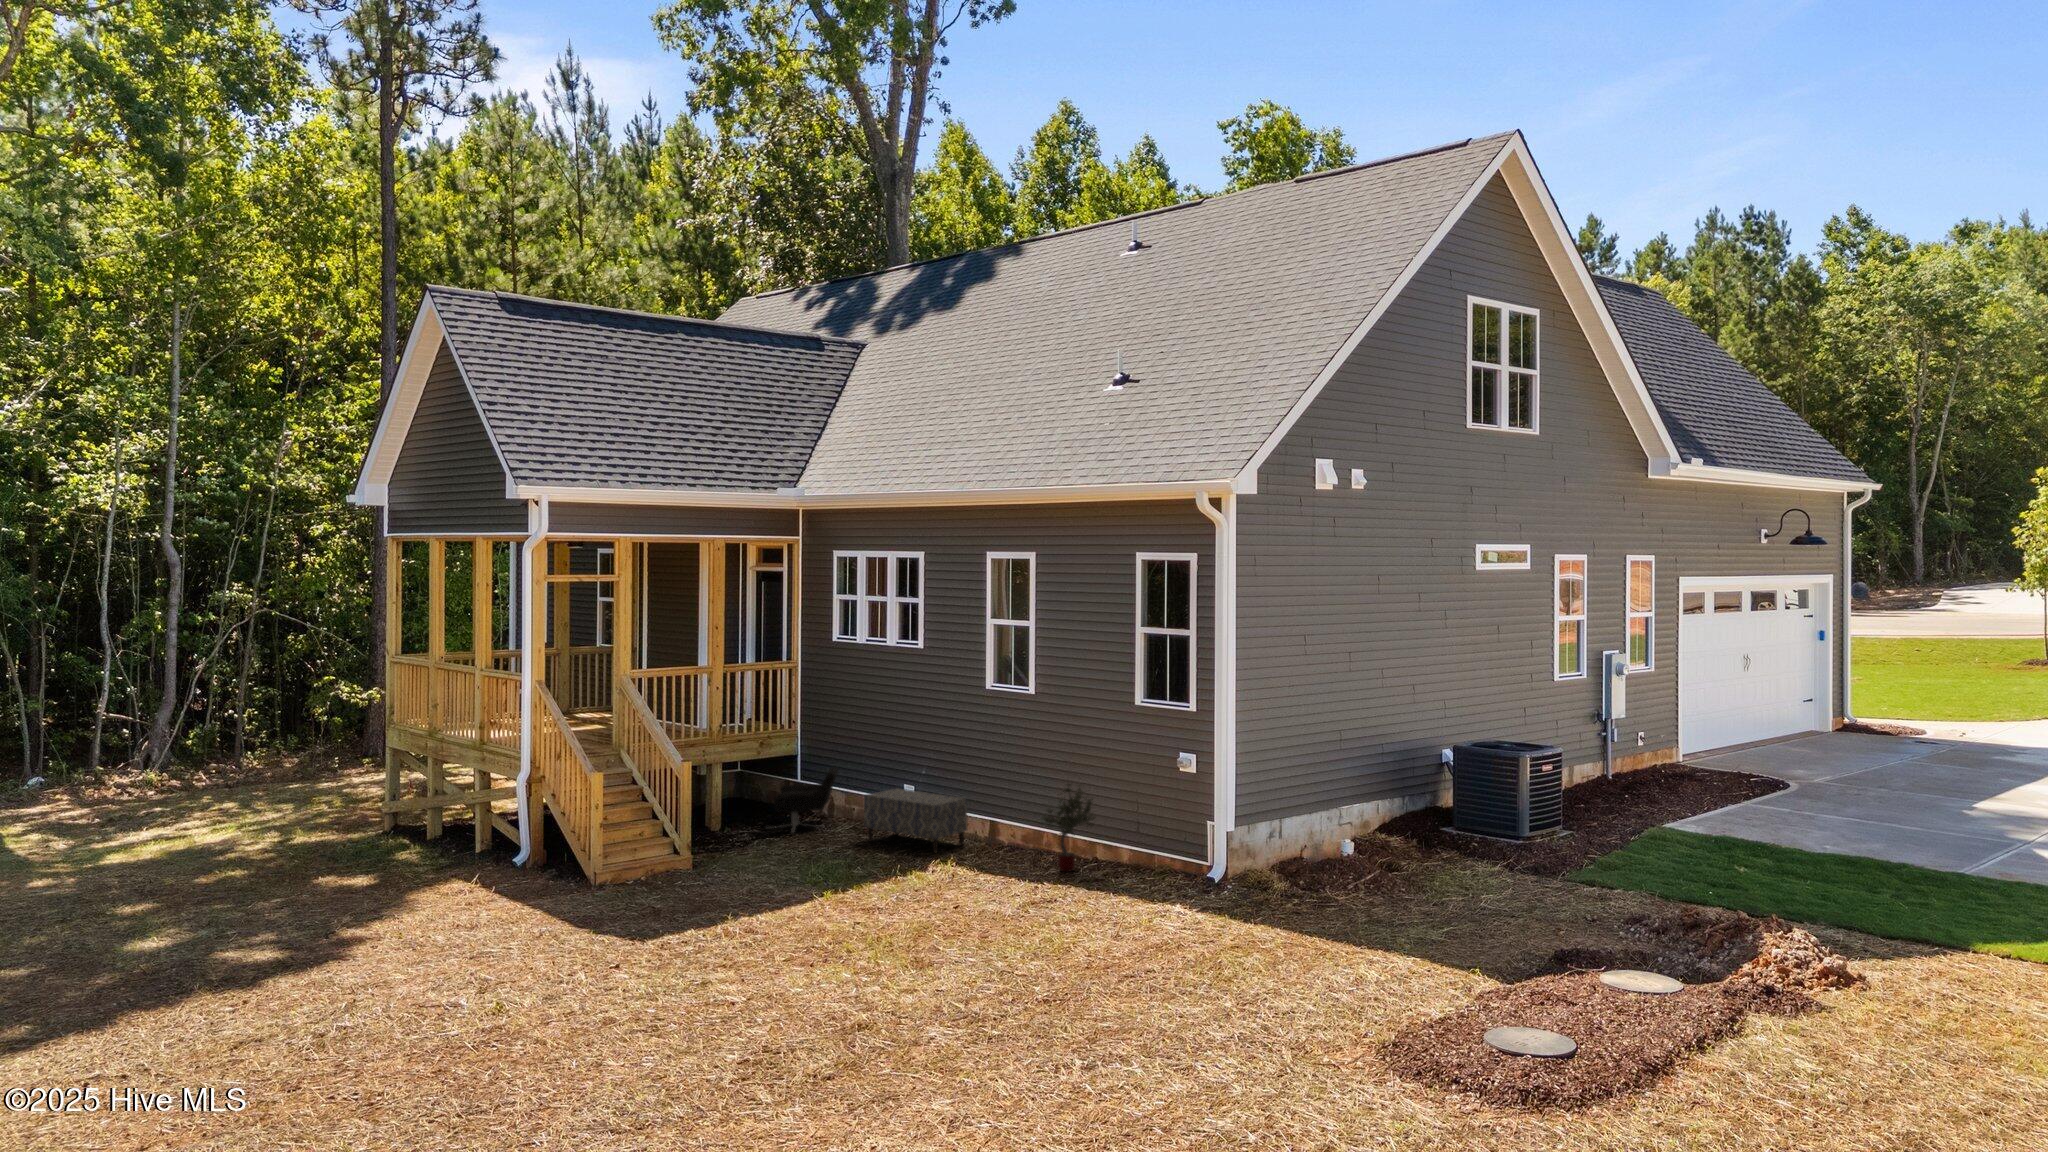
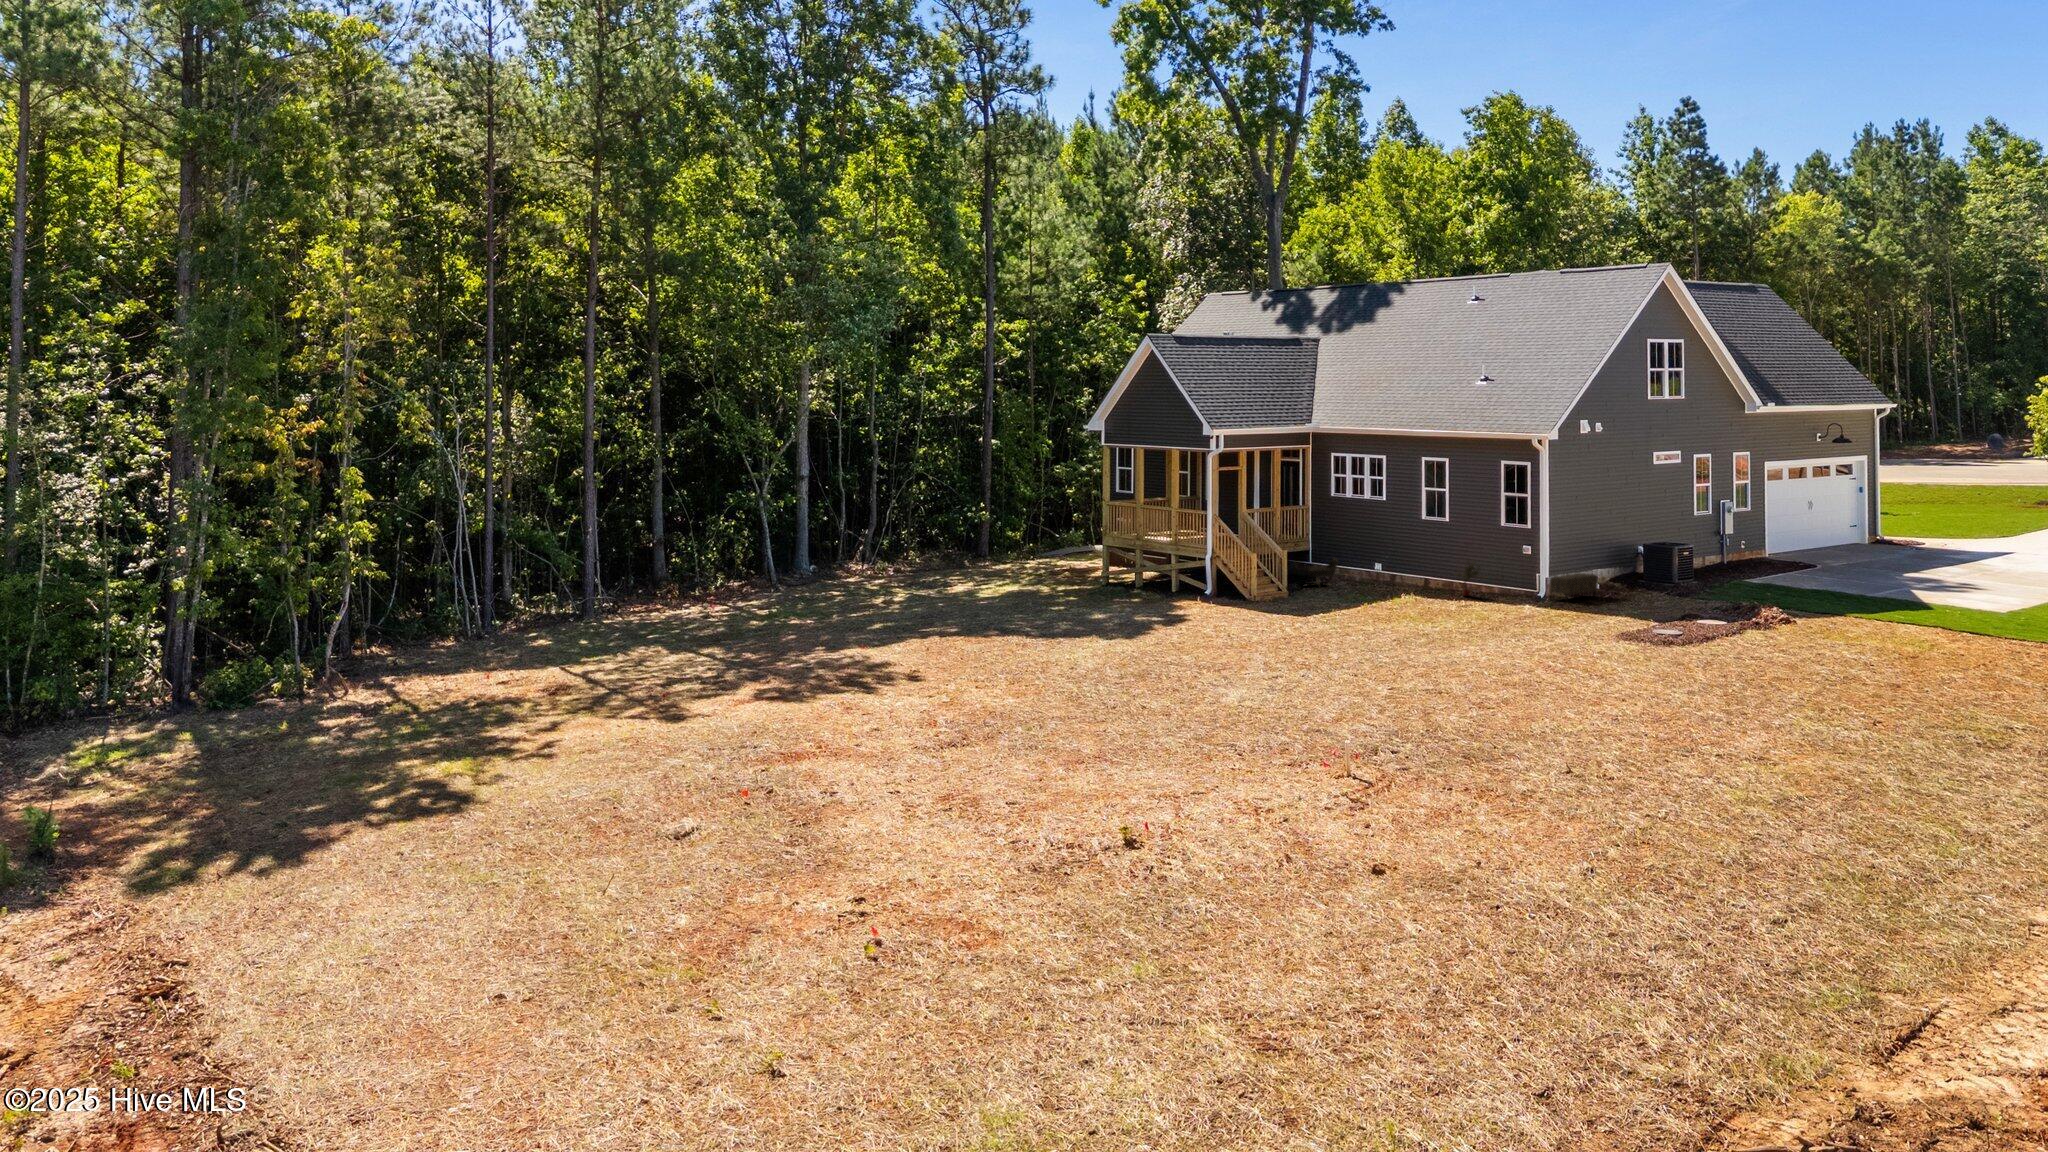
bench: present [864,788,968,853] -> present [1549,573,1598,601]

